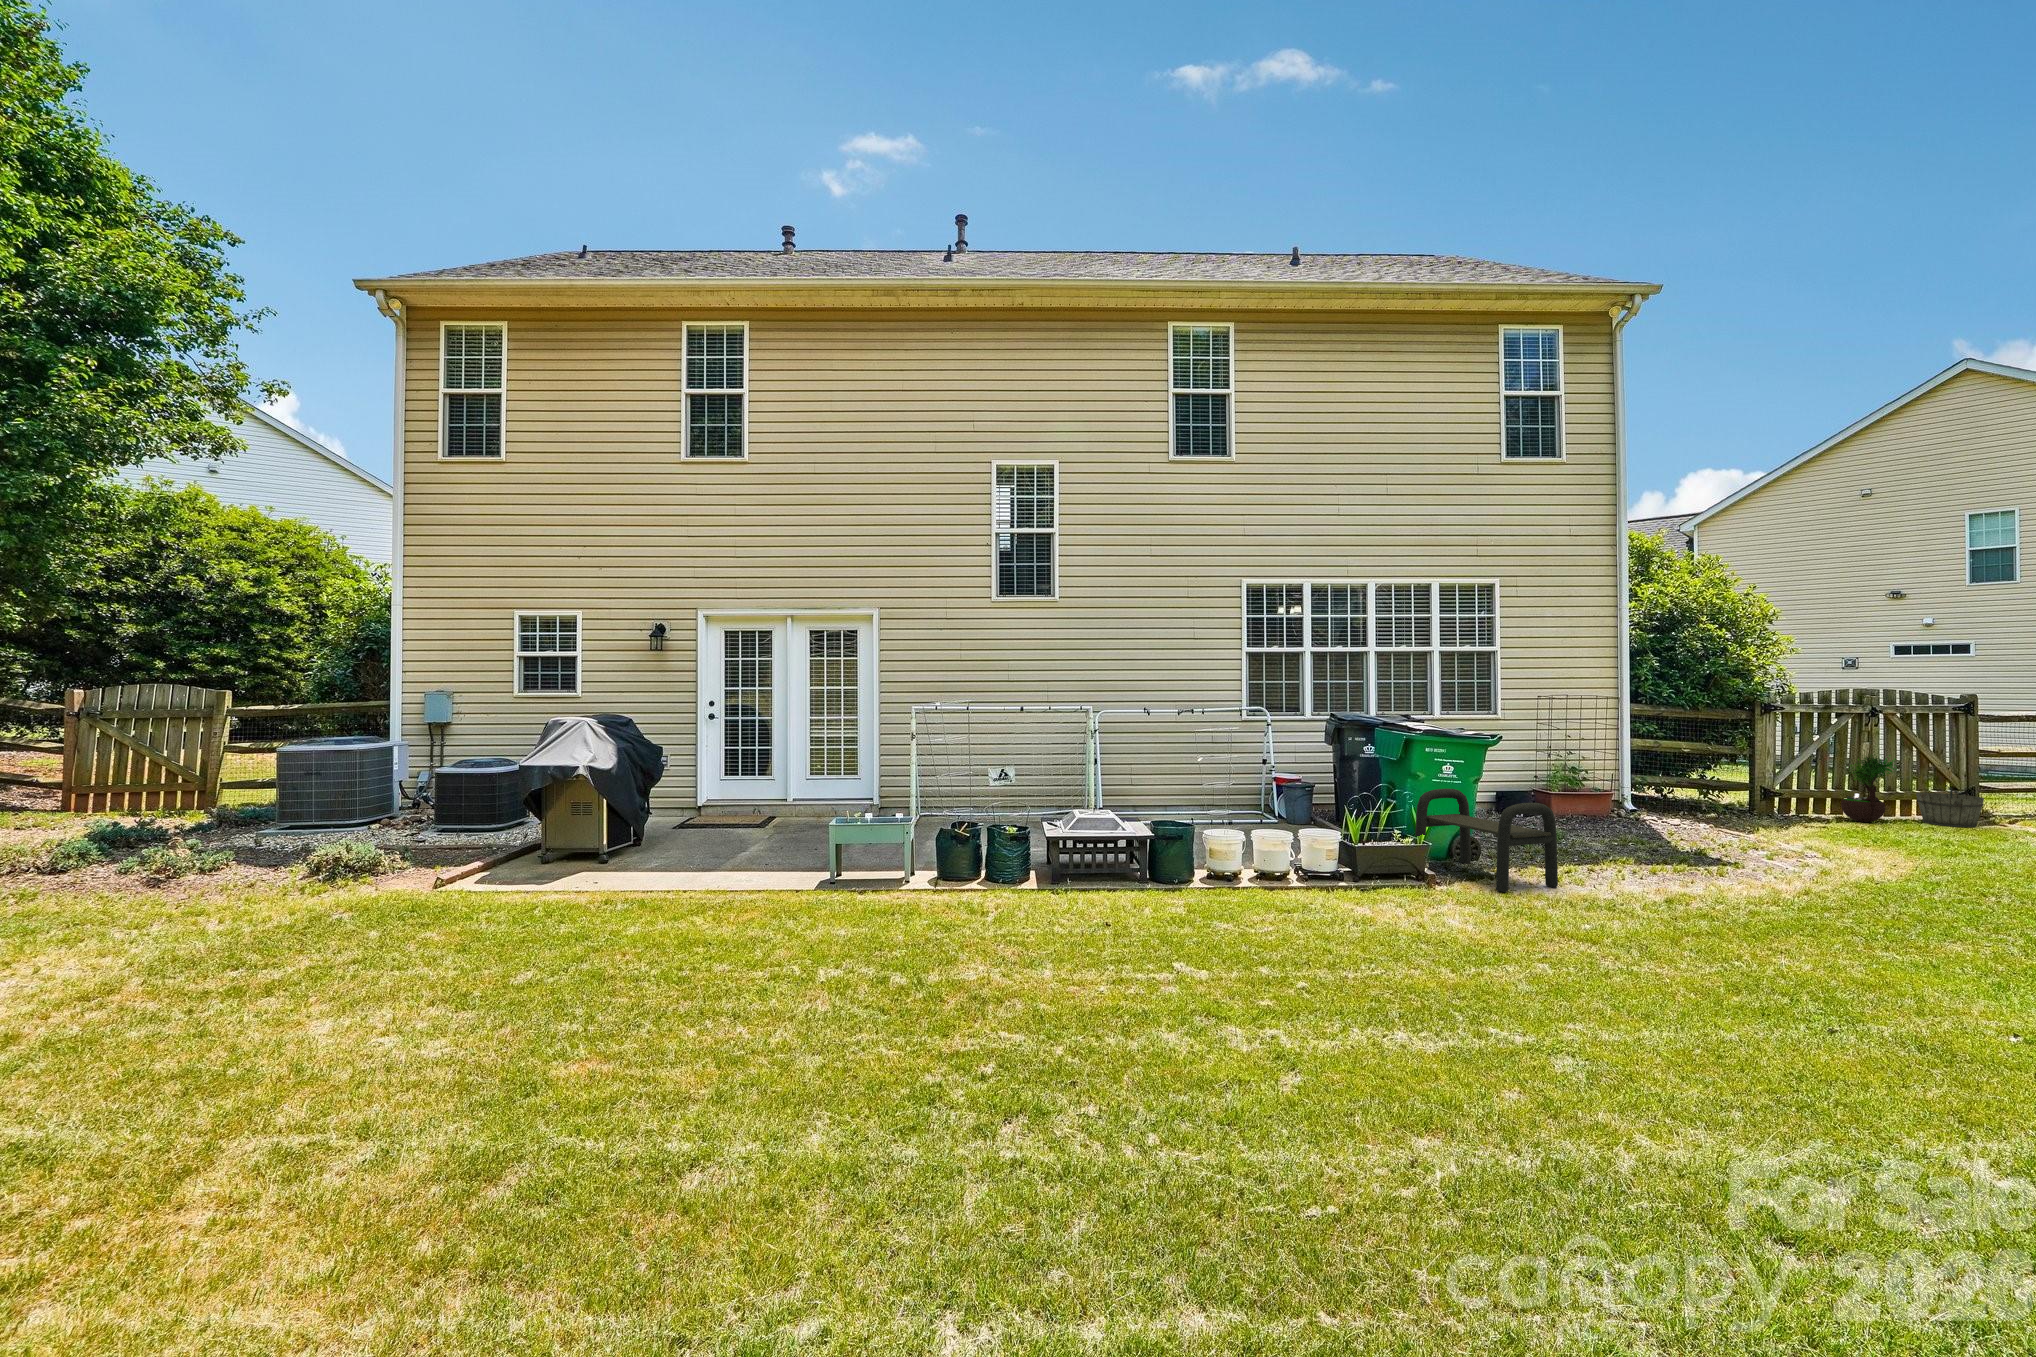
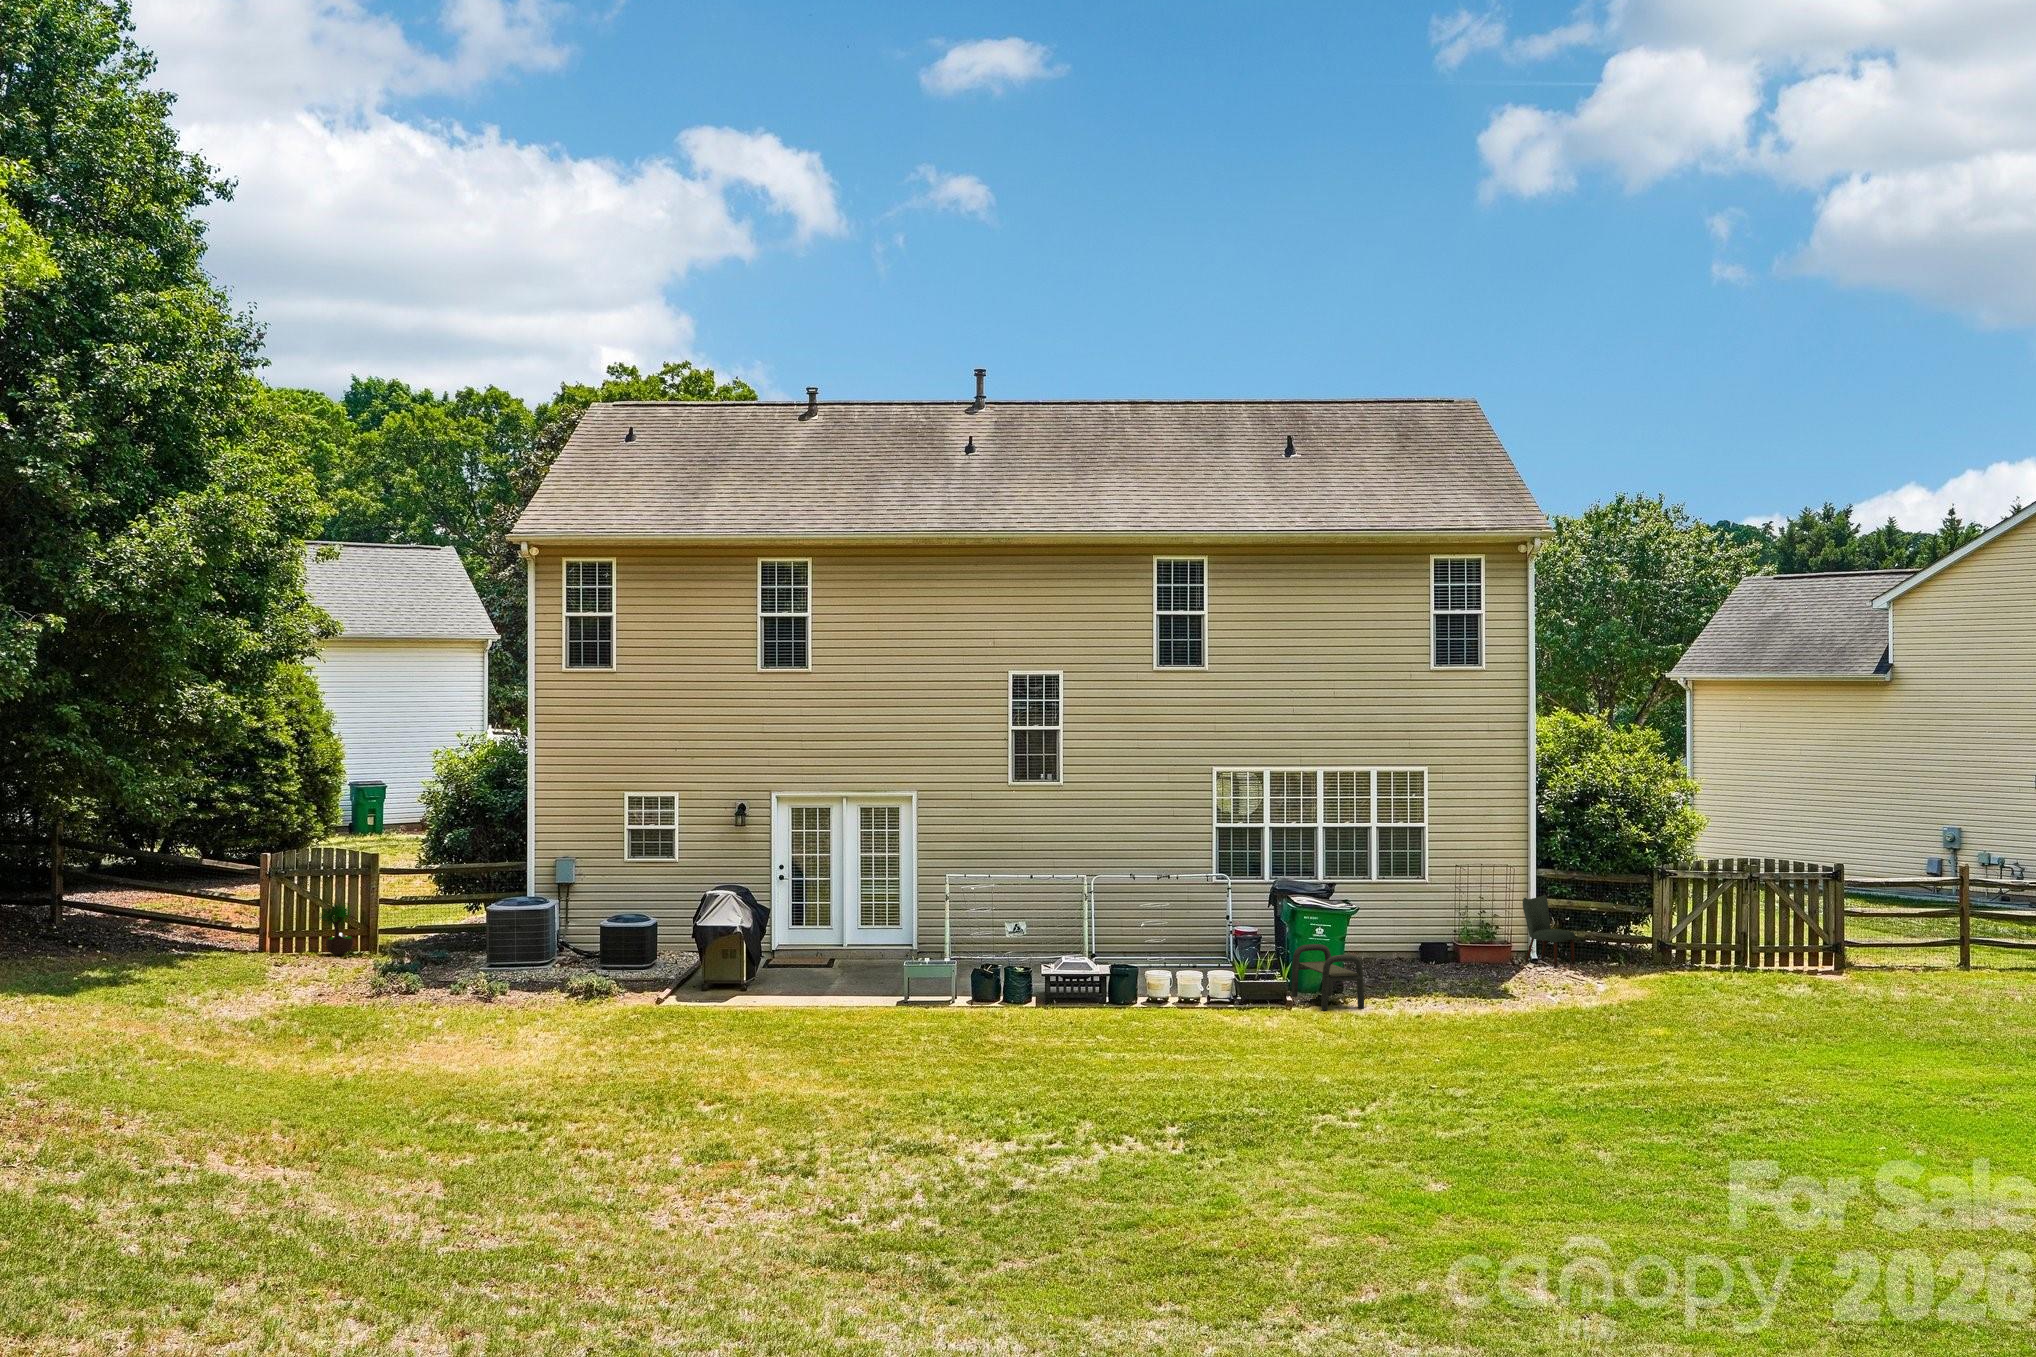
chair: none [1625,733,1697,821] -> present [1523,895,1575,967]
potted tree: present [1841,754,1897,822] -> present [319,903,353,955]
wooden bucket: present [1916,785,1984,827] -> none [1739,941,1779,974]

